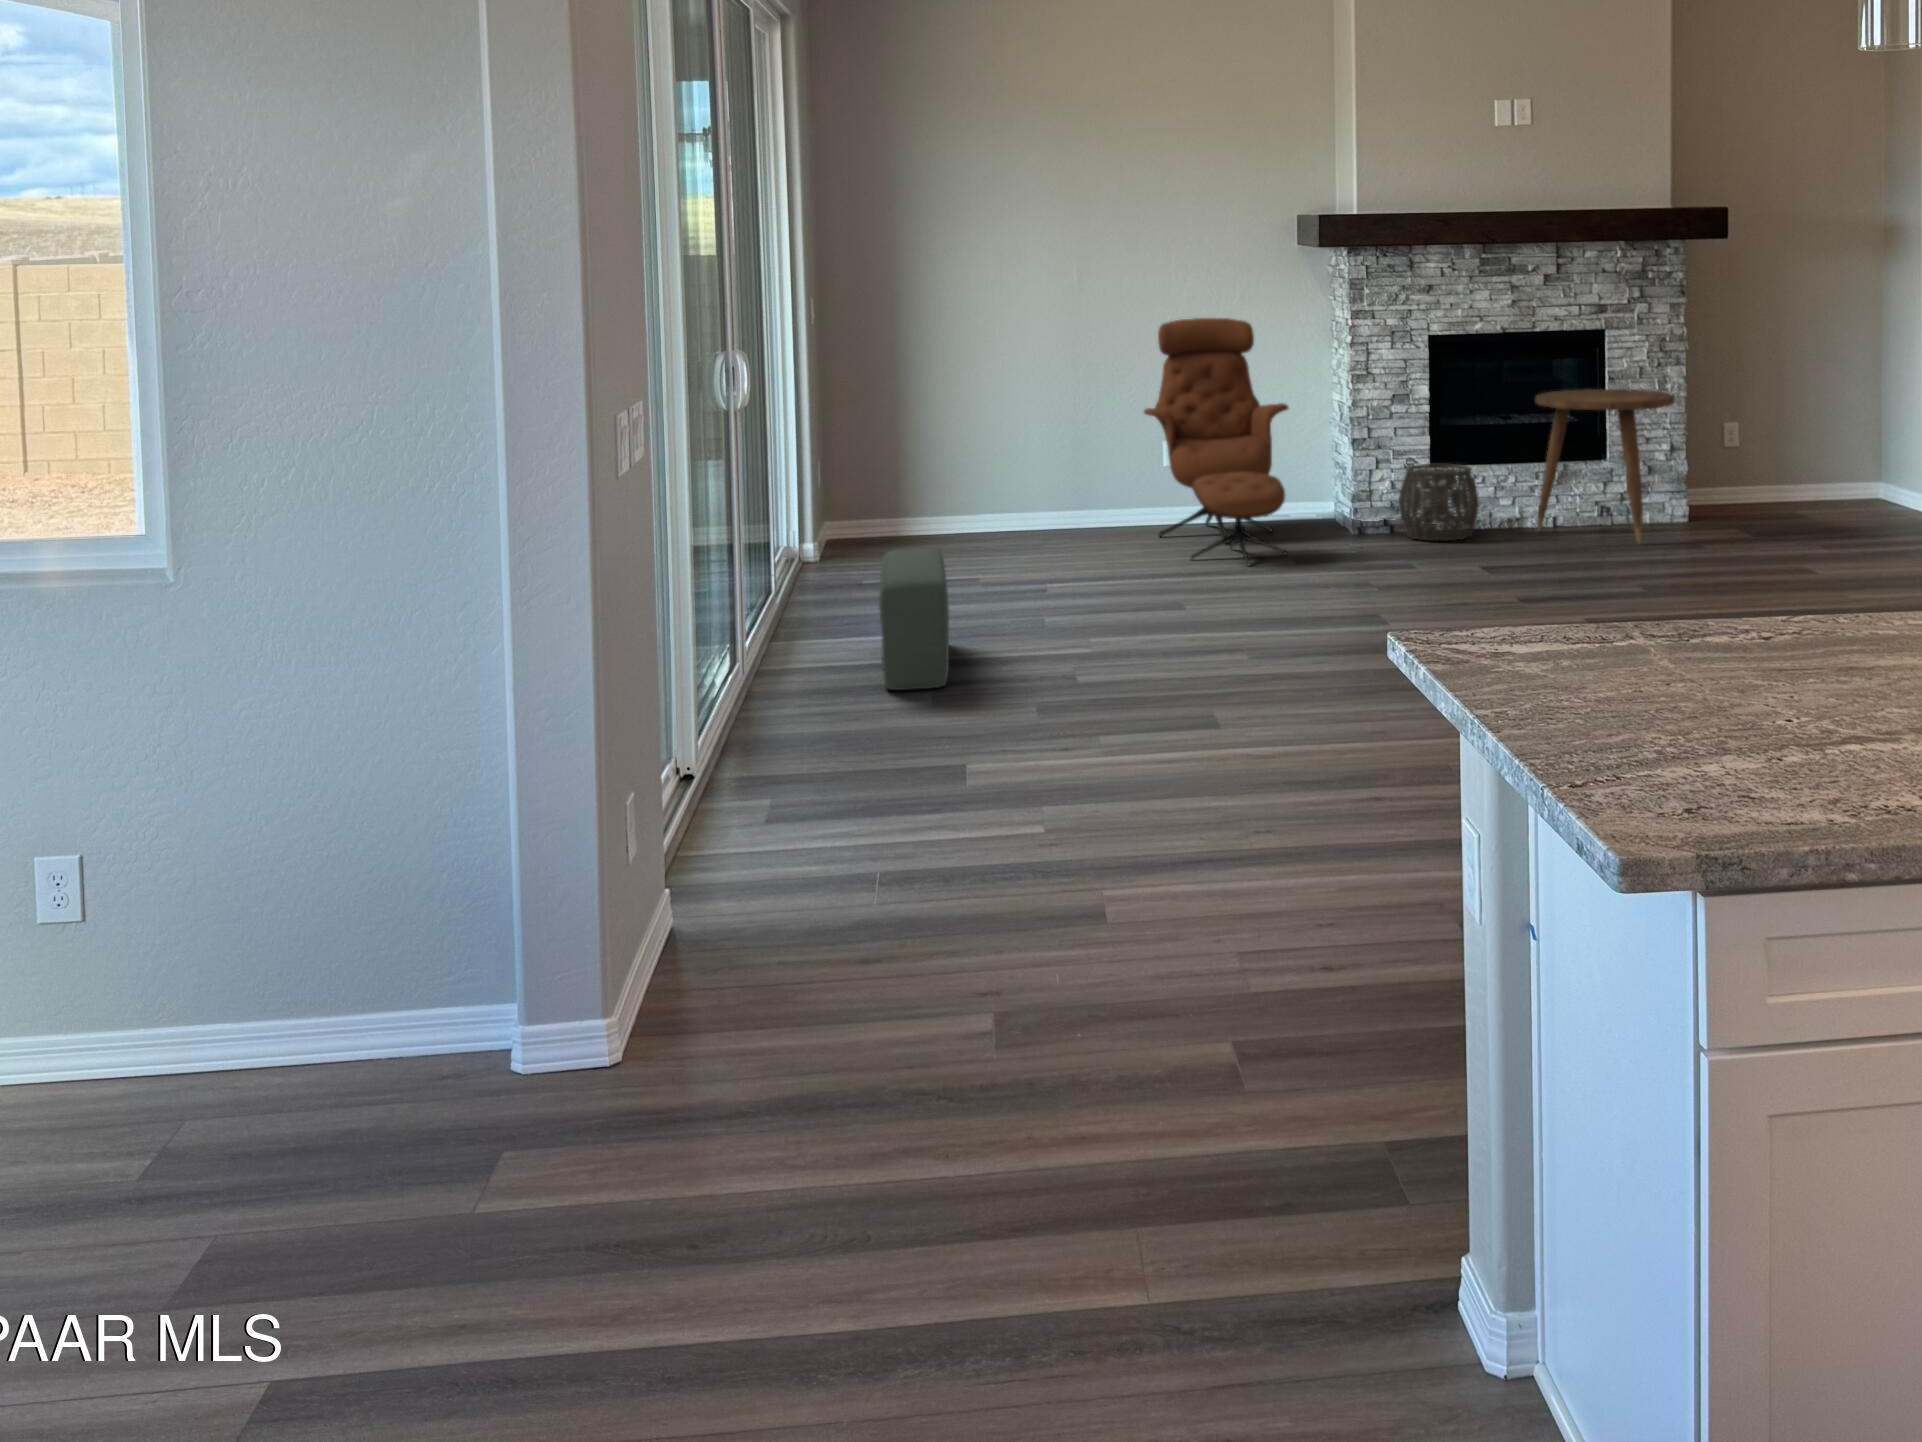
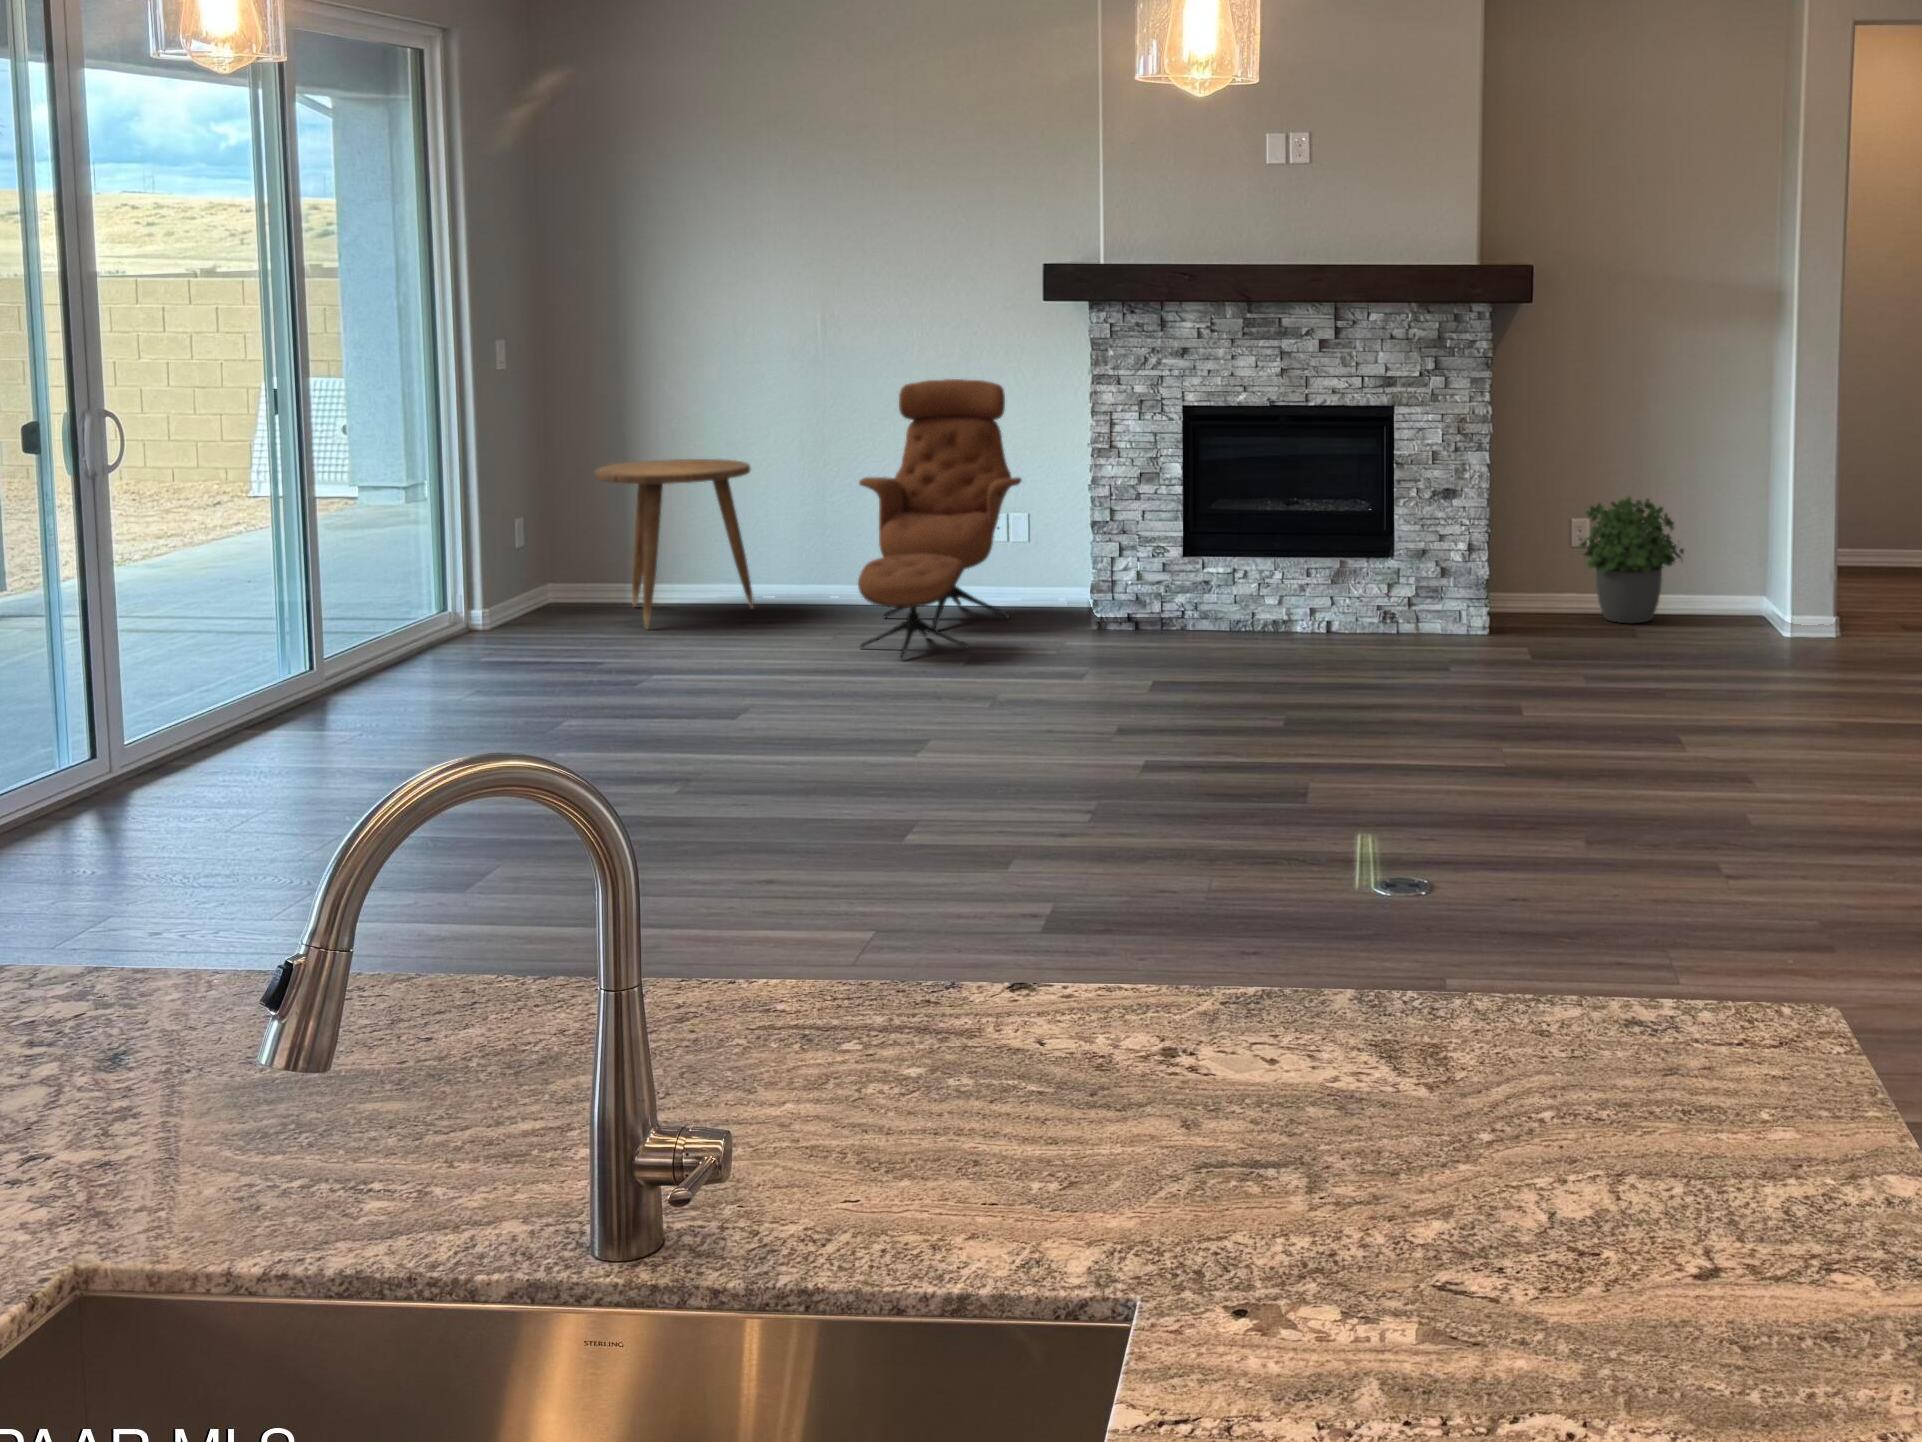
side table: present [1535,389,1675,544] -> present [595,459,754,629]
potted plant: none [1738,400,1832,508] -> present [1580,497,1684,623]
woven basket: present [1399,464,1479,541] -> none [1124,553,1216,643]
pouf: present [879,548,949,690] -> none [237,631,417,791]

